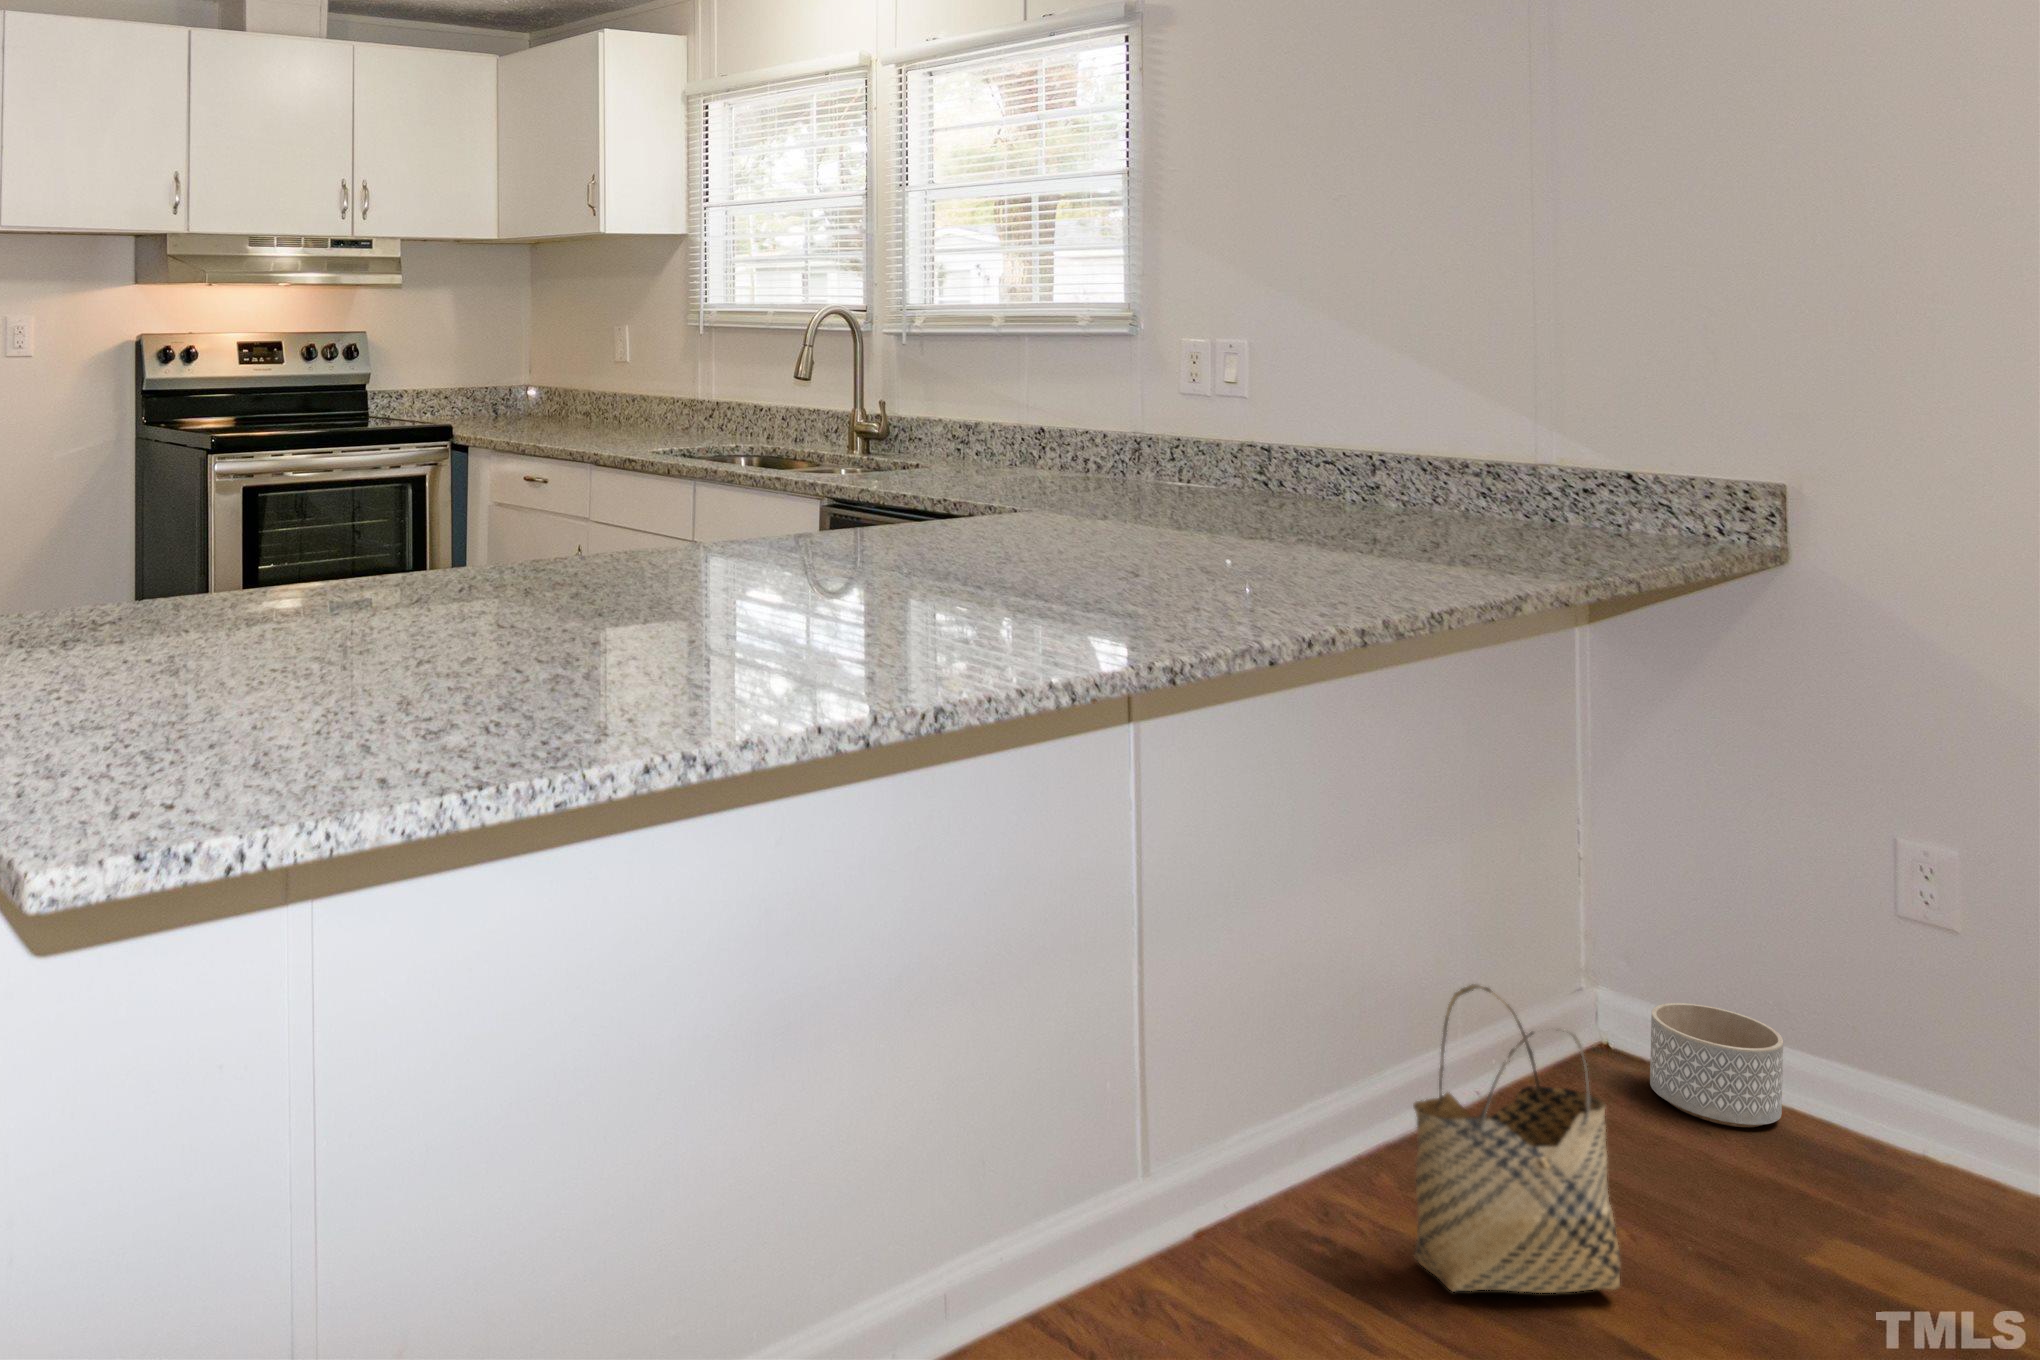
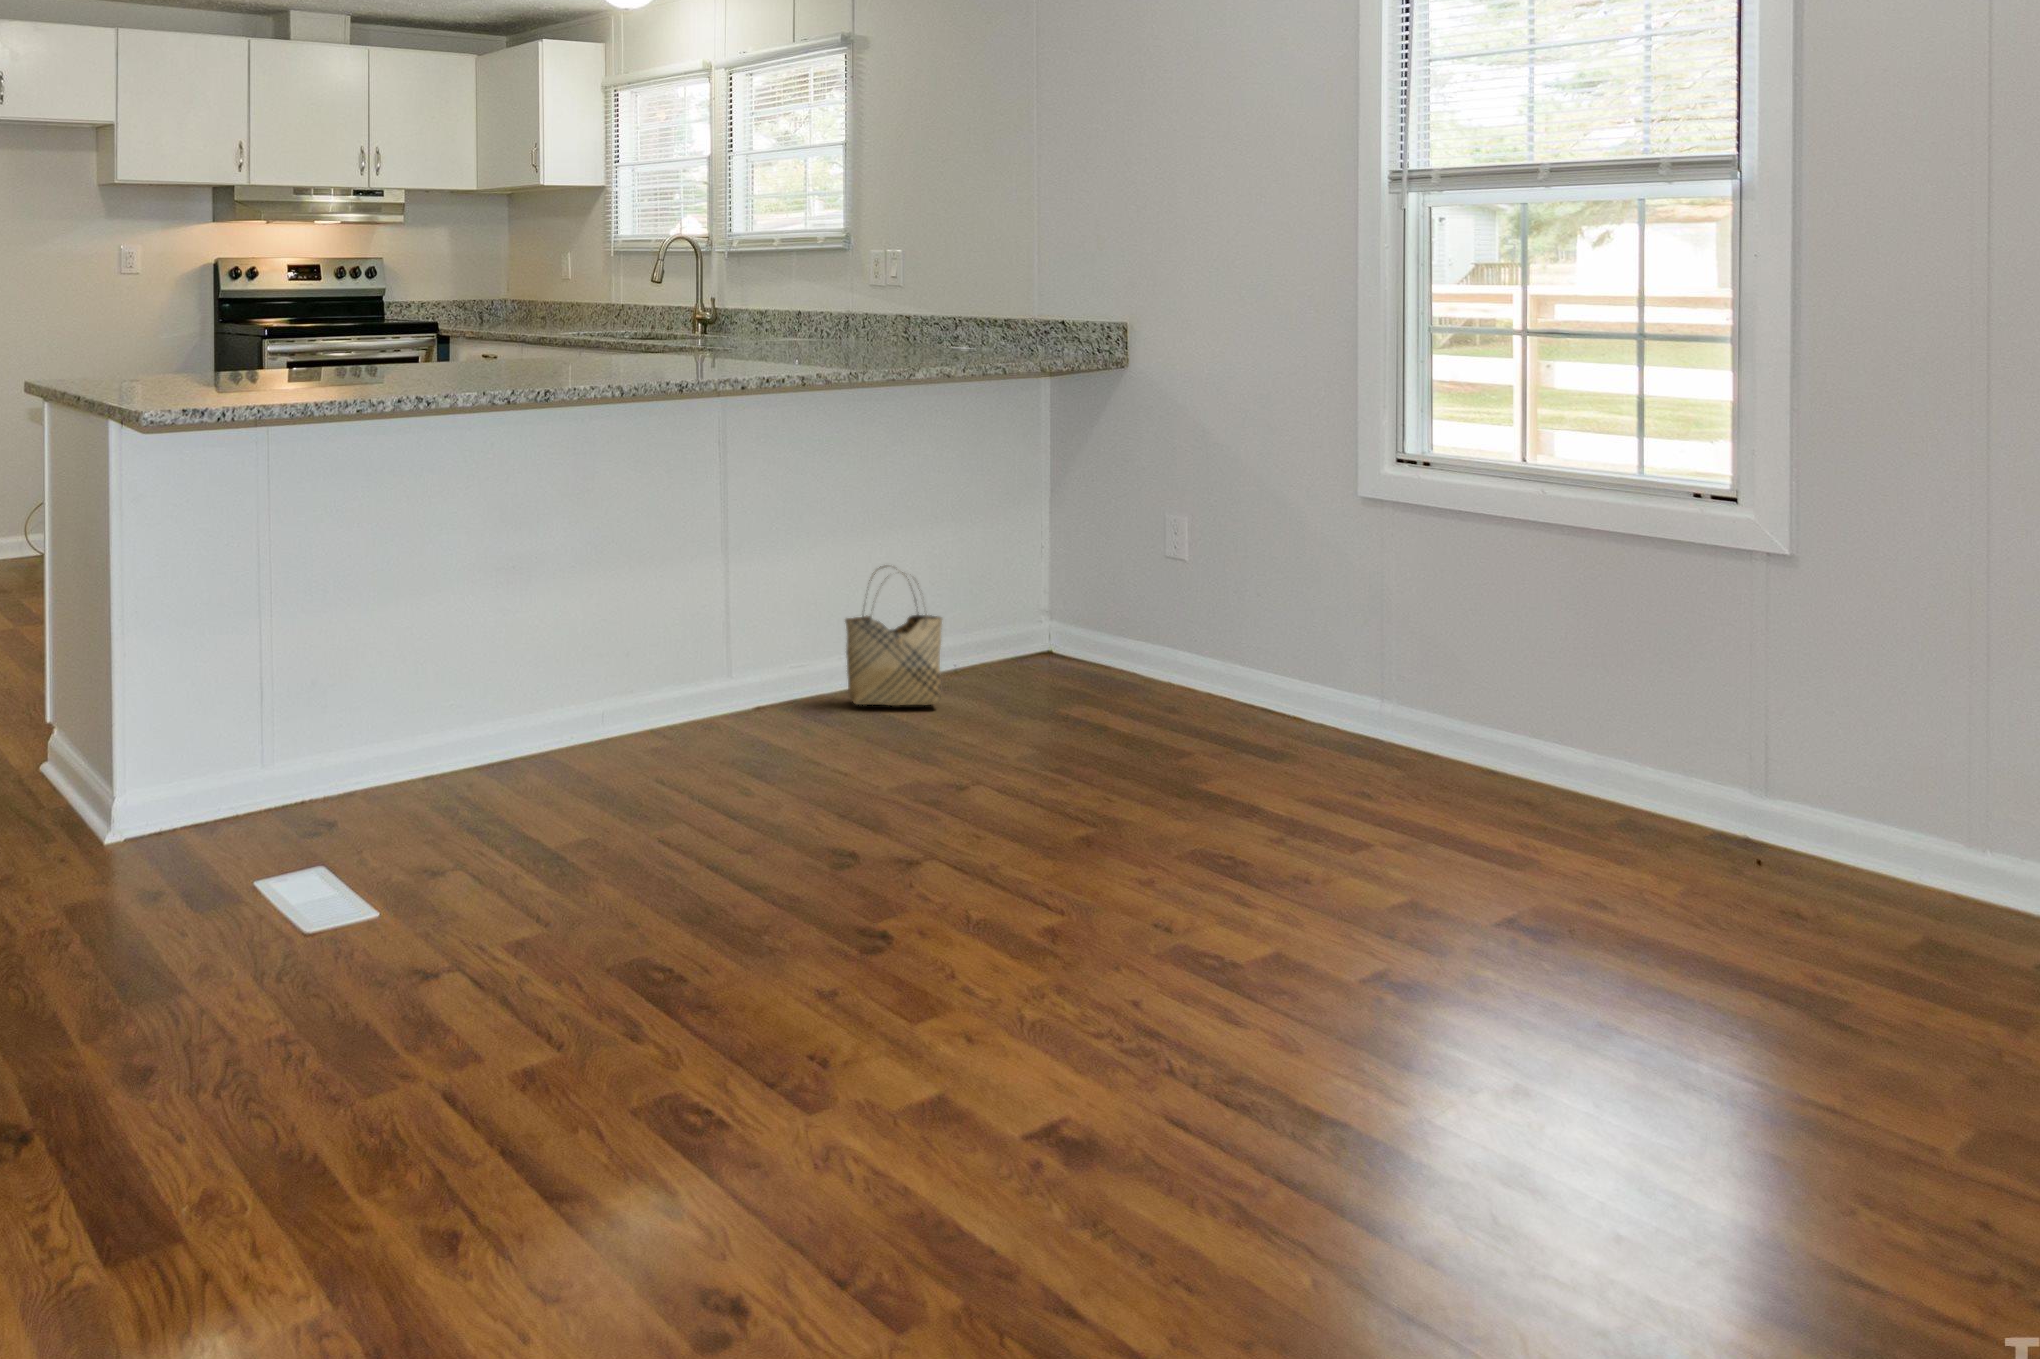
planter: present [1650,1003,1783,1127] -> none [1051,614,1112,670]

